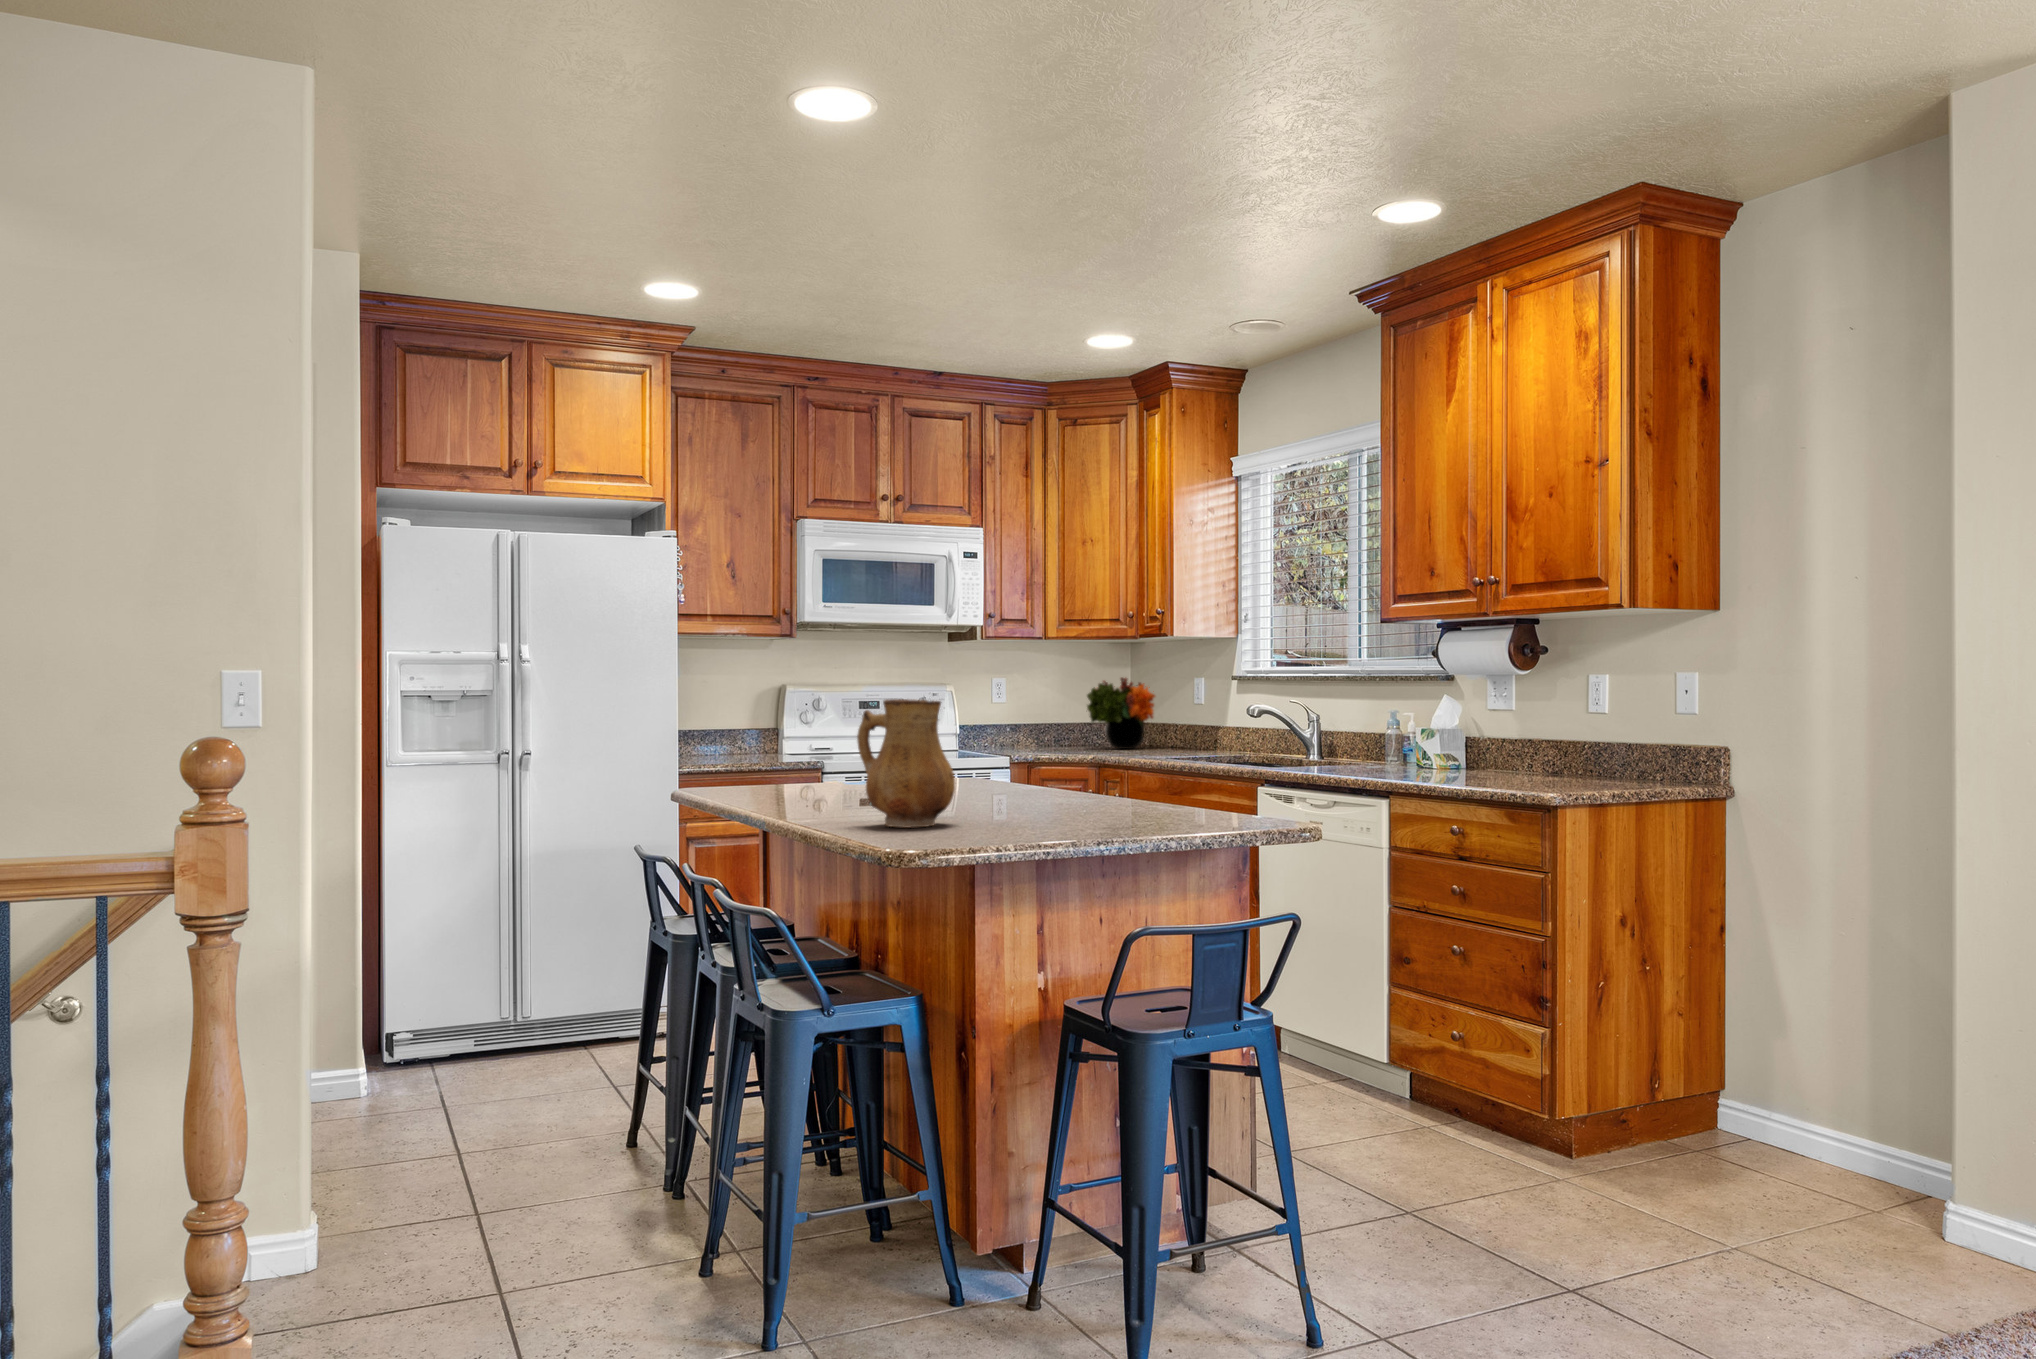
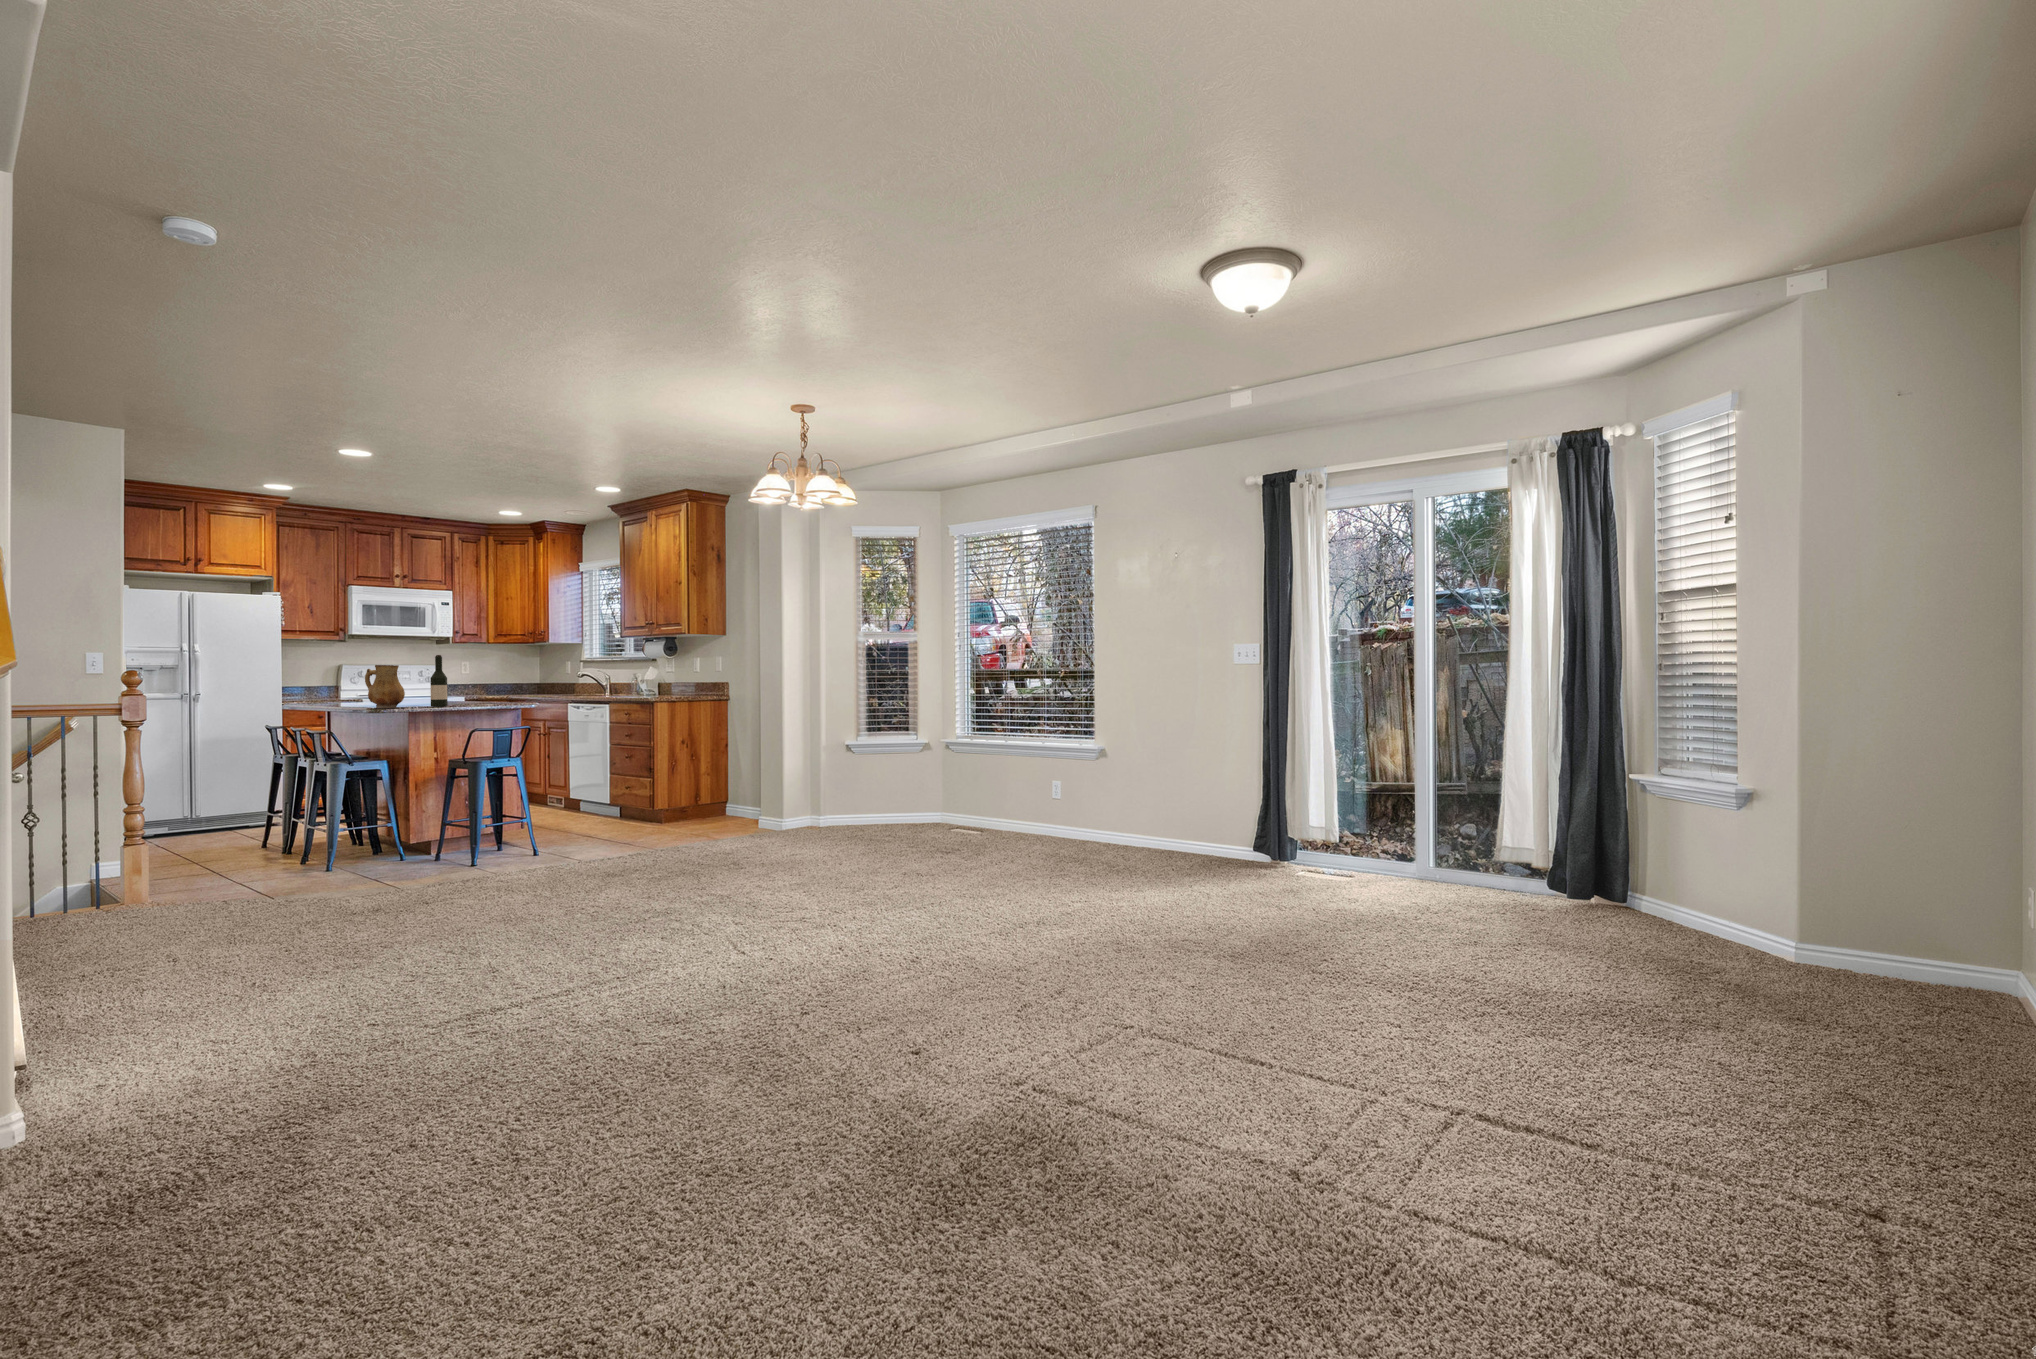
wine bottle: none [1027,671,1070,830] -> present [430,655,448,707]
flower arrangement: present [1087,678,1155,749] -> none [514,661,557,694]

